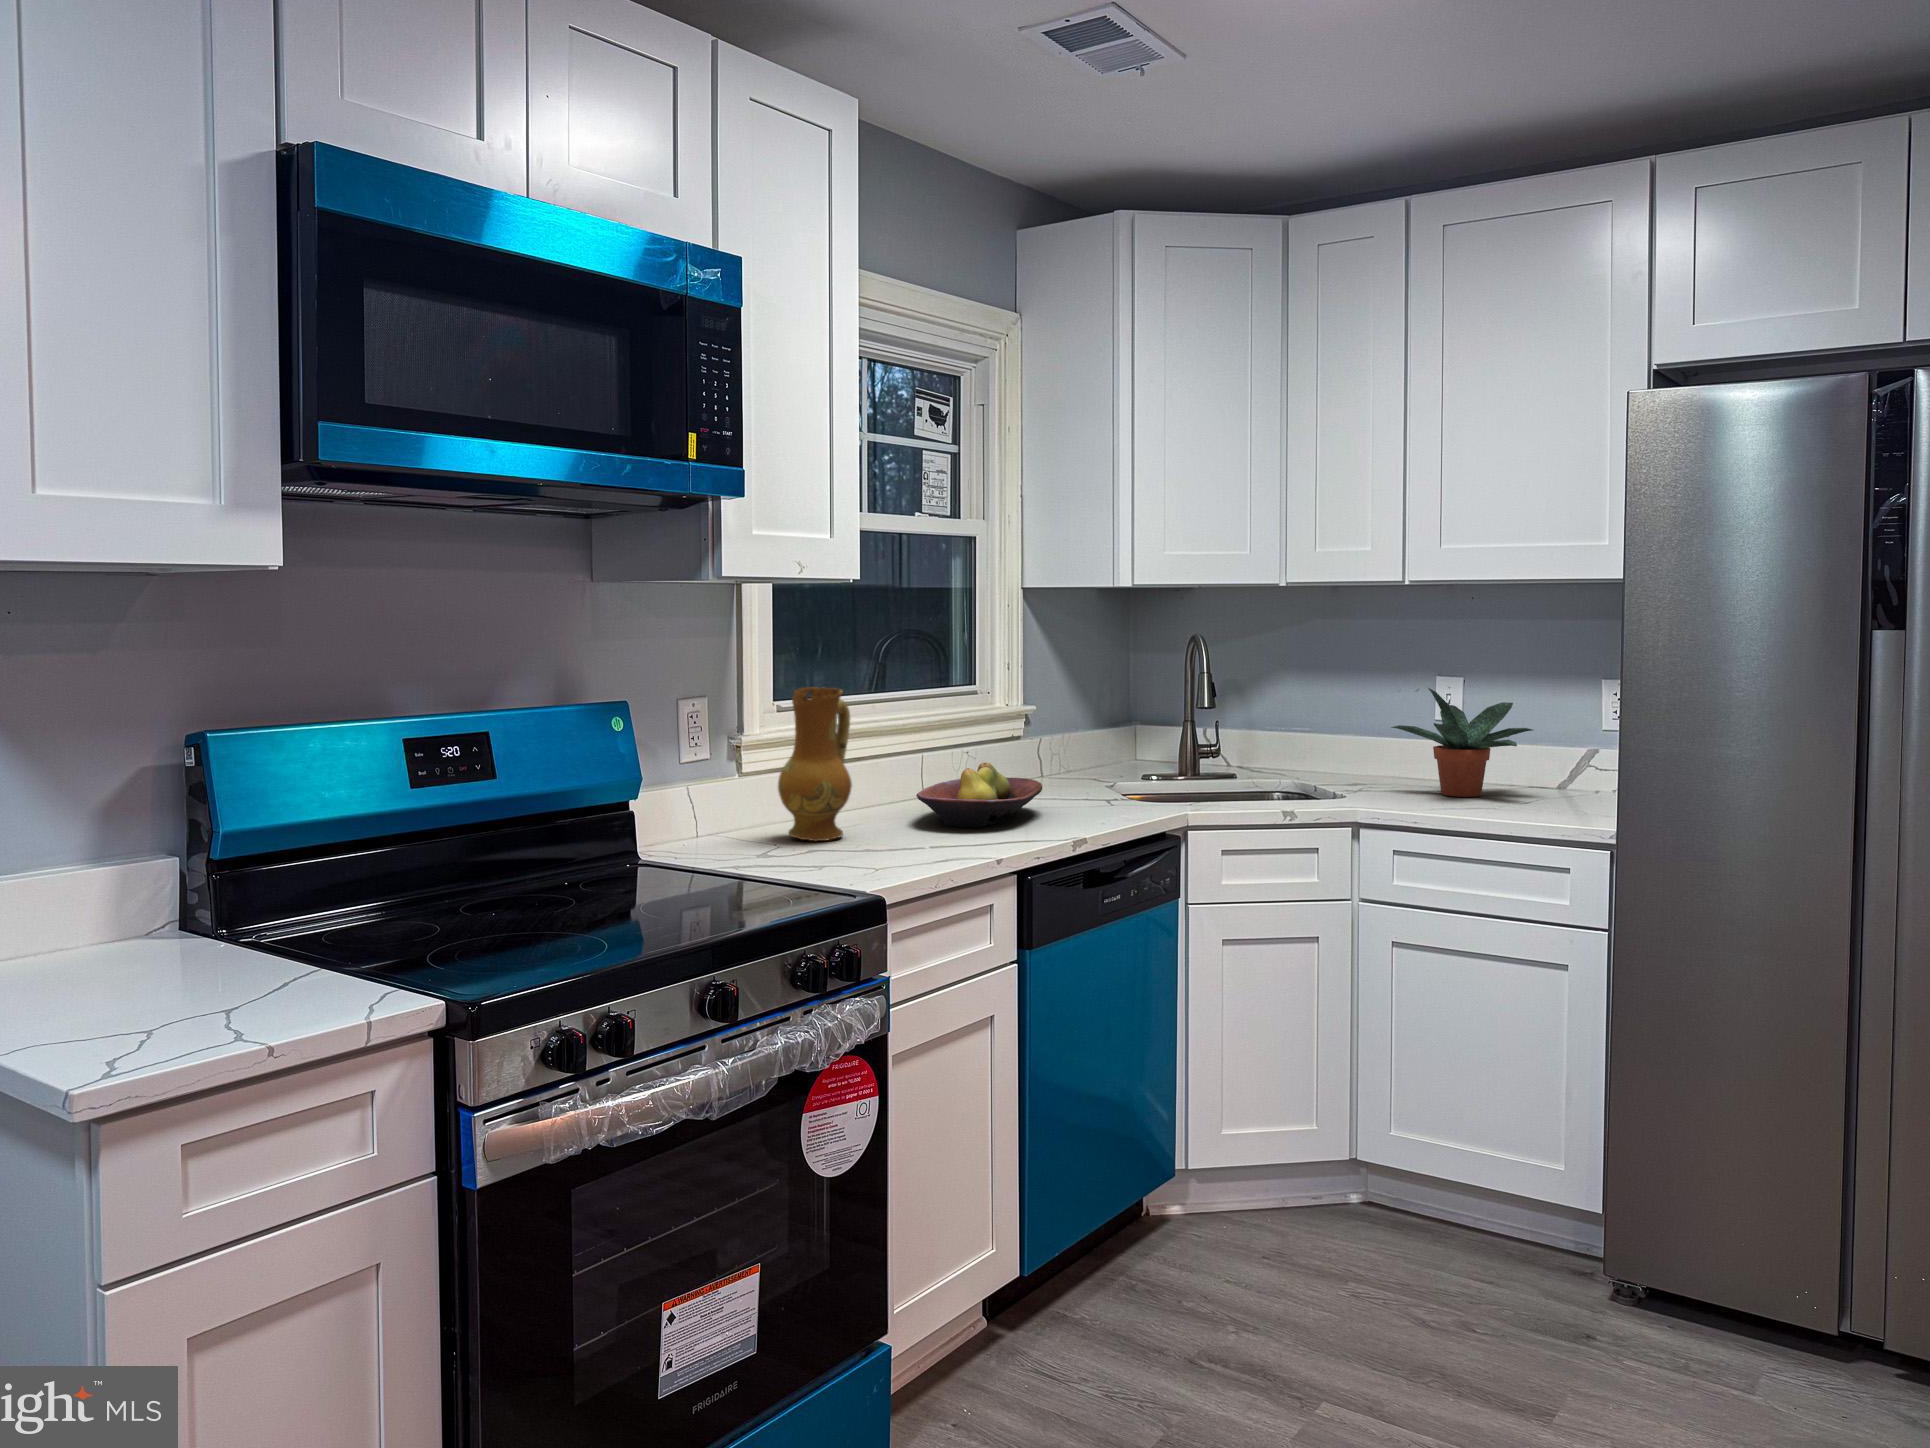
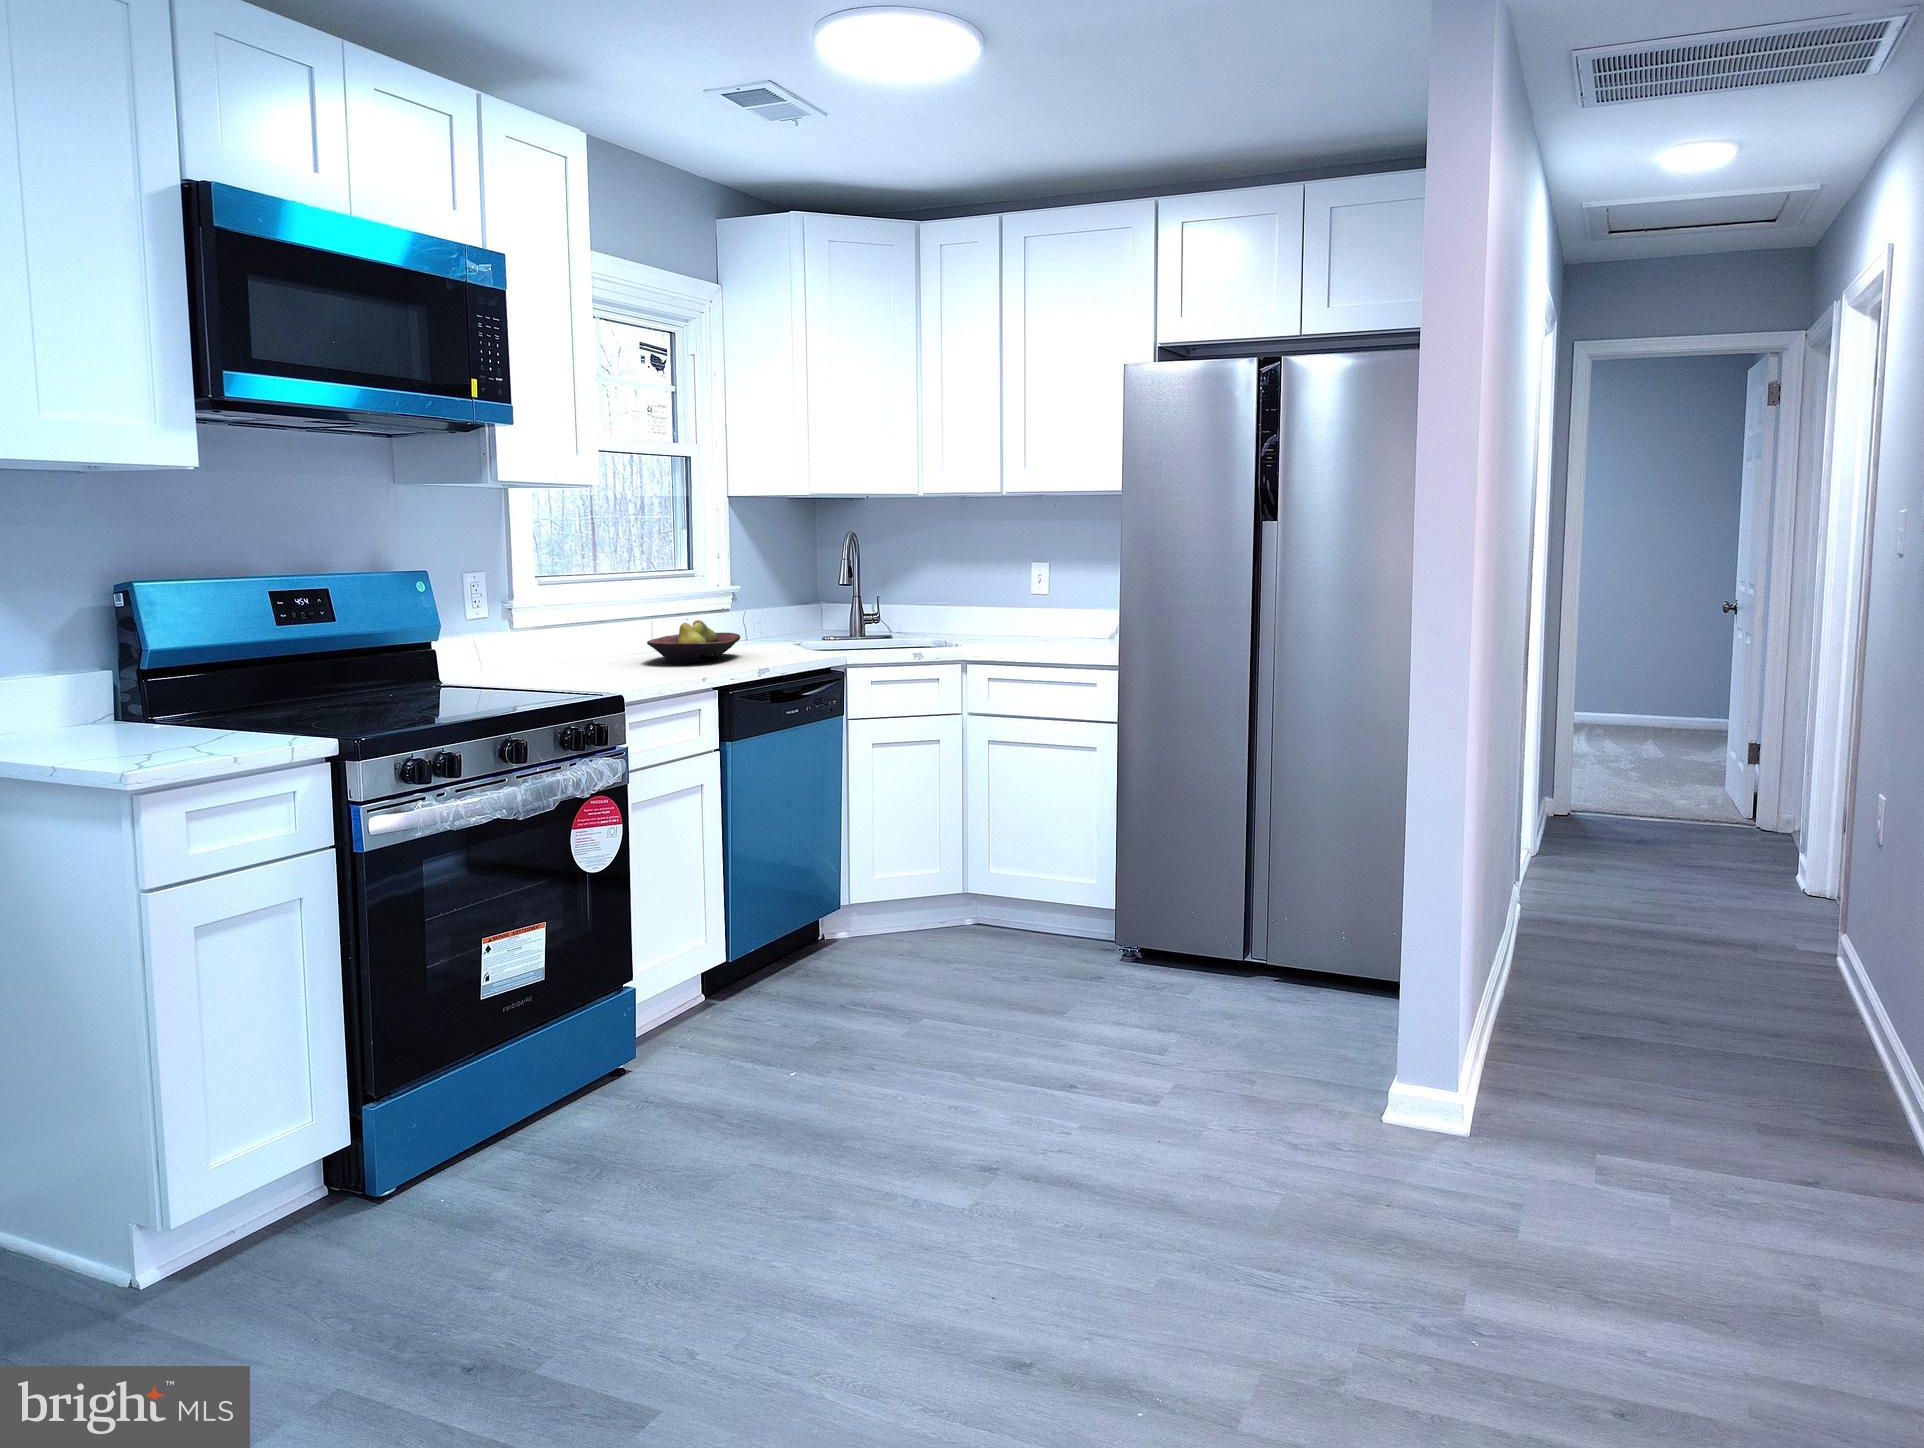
ceramic jug: present [778,688,852,841] -> none [543,563,598,673]
potted plant: present [1391,688,1533,797] -> none [992,567,1086,642]

